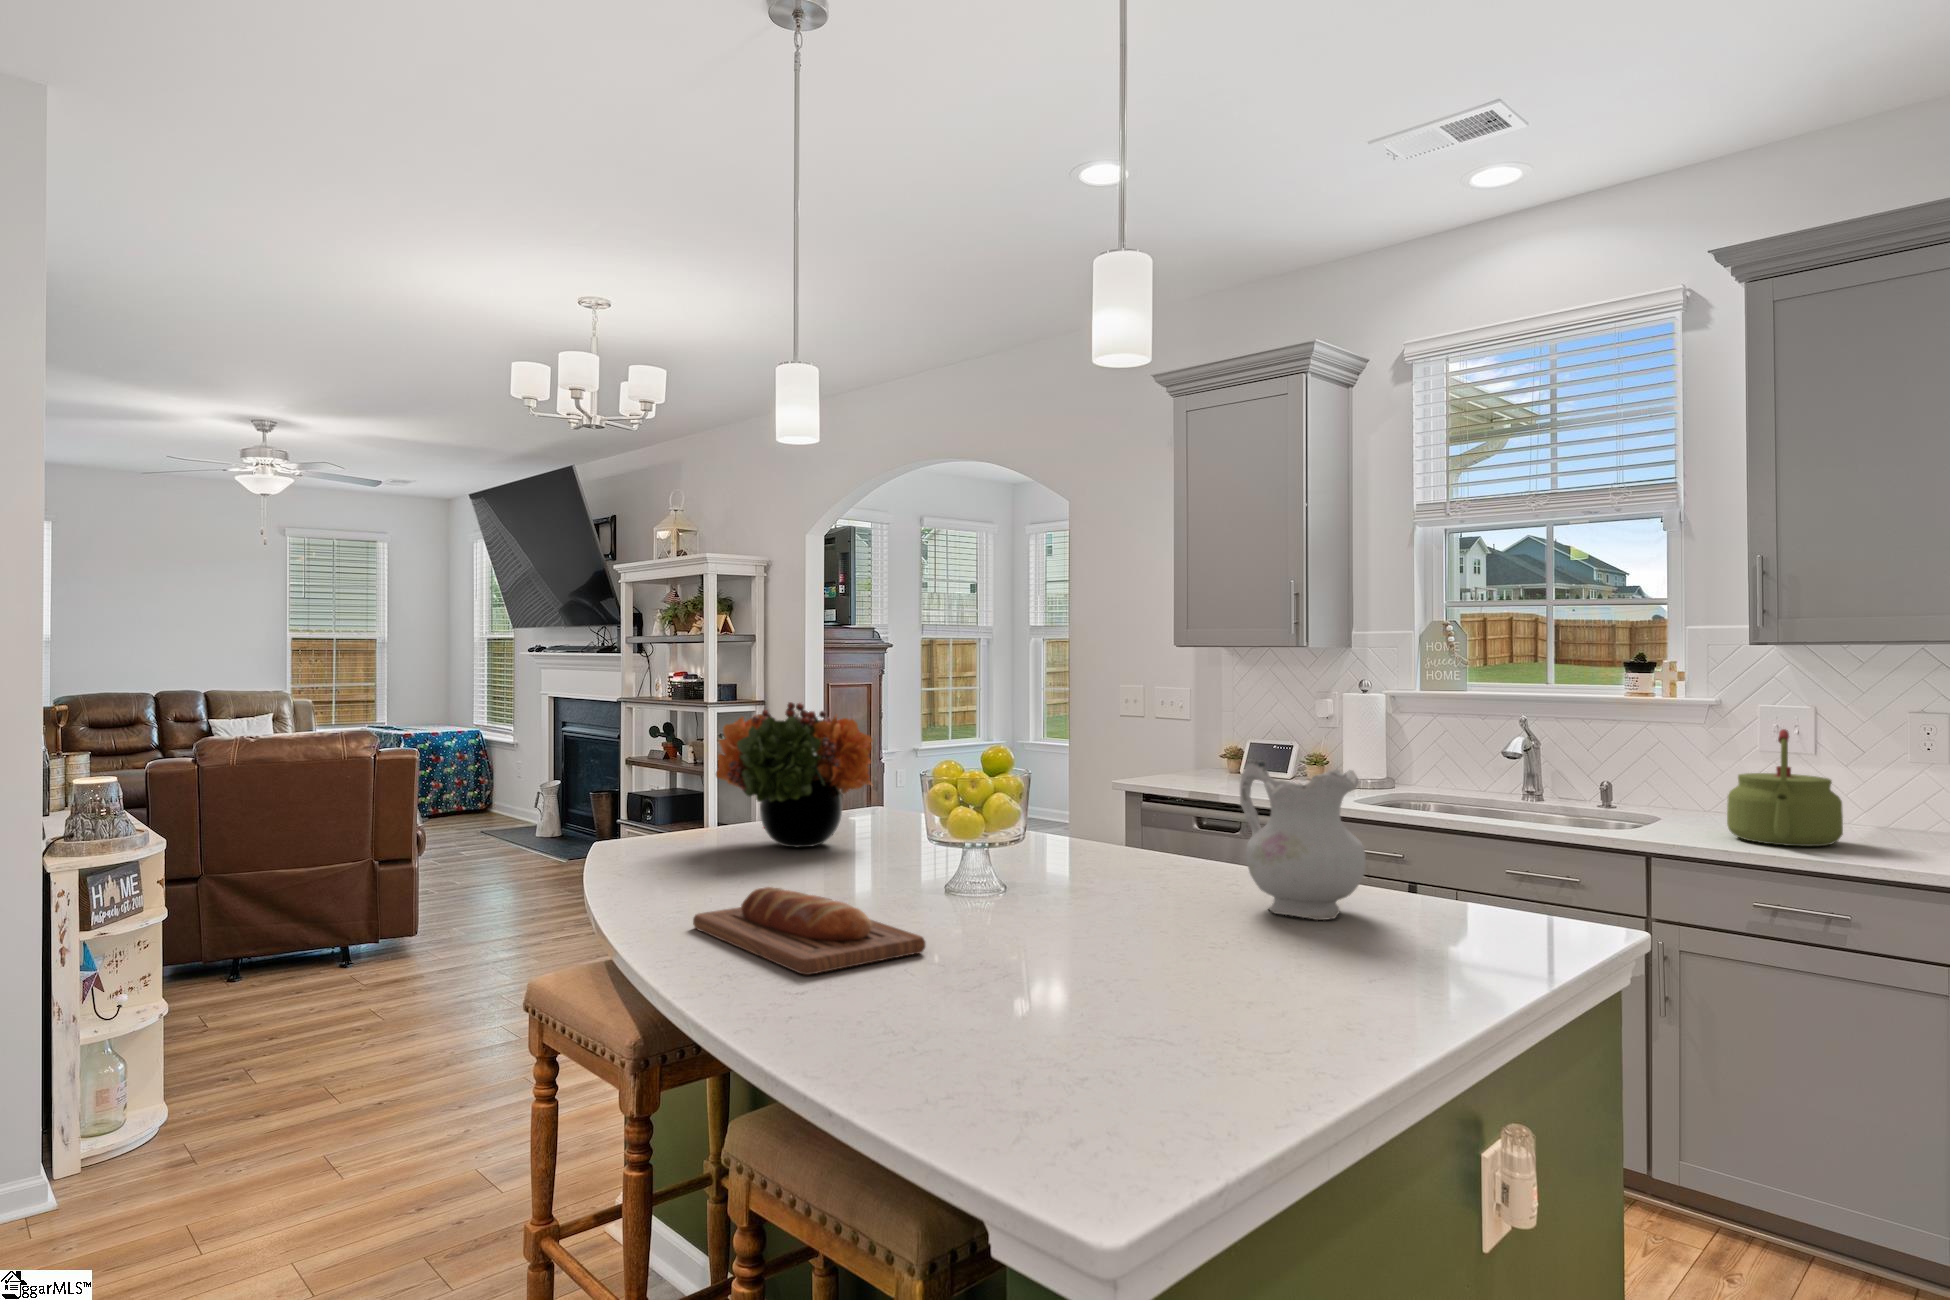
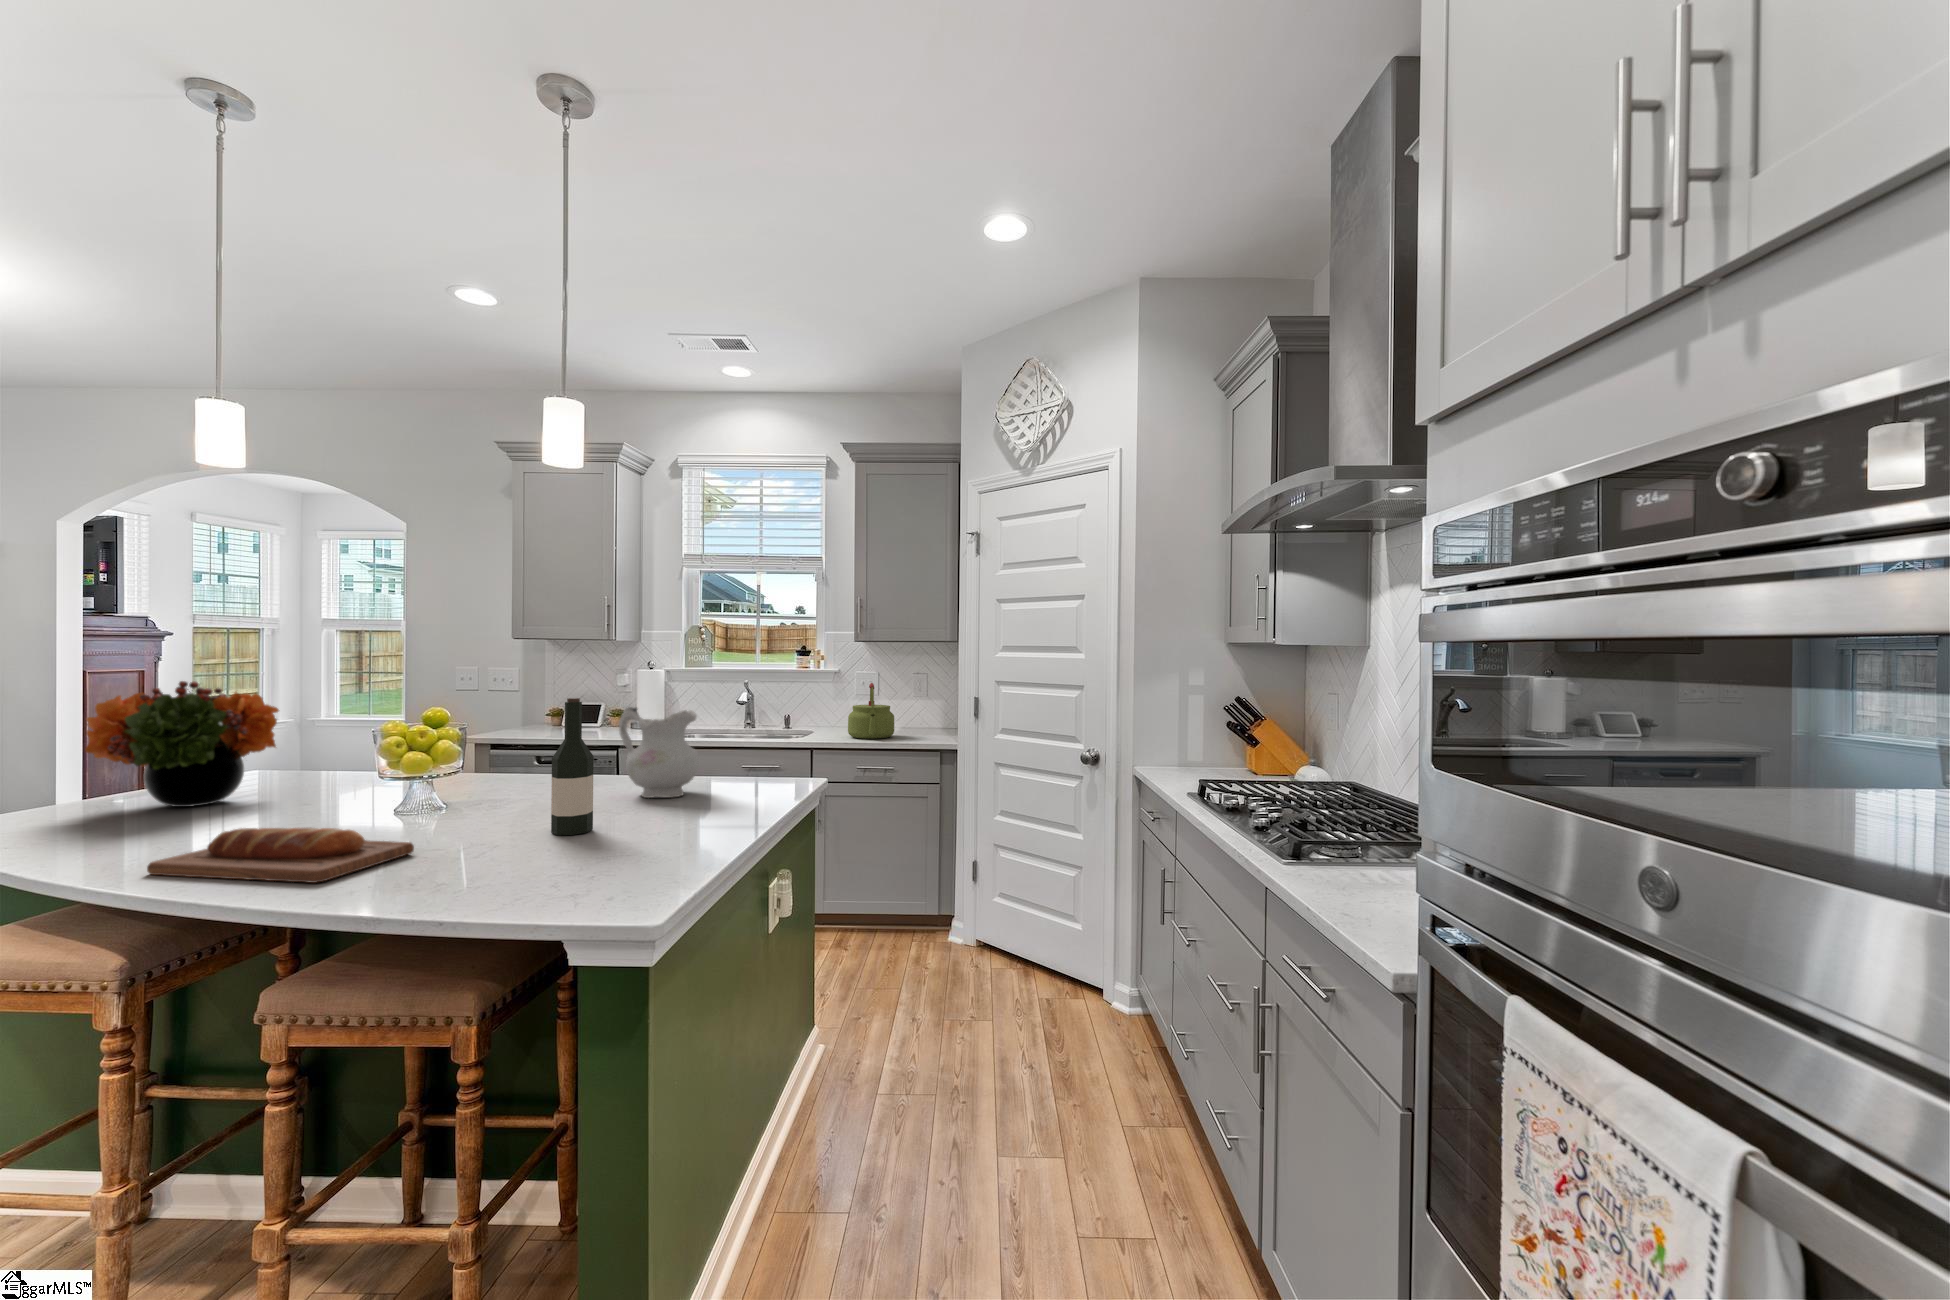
wine bottle: none [1101,743,1160,963] -> present [551,698,594,835]

